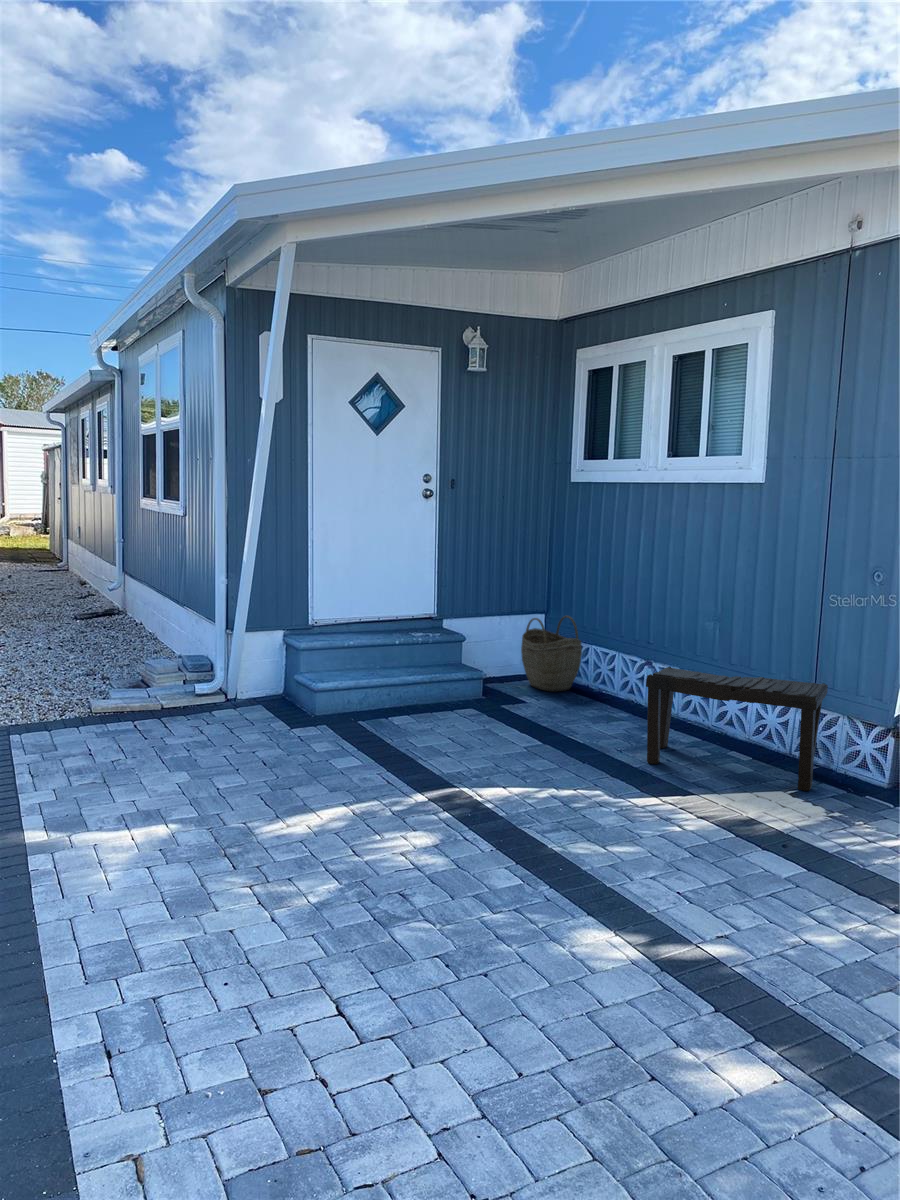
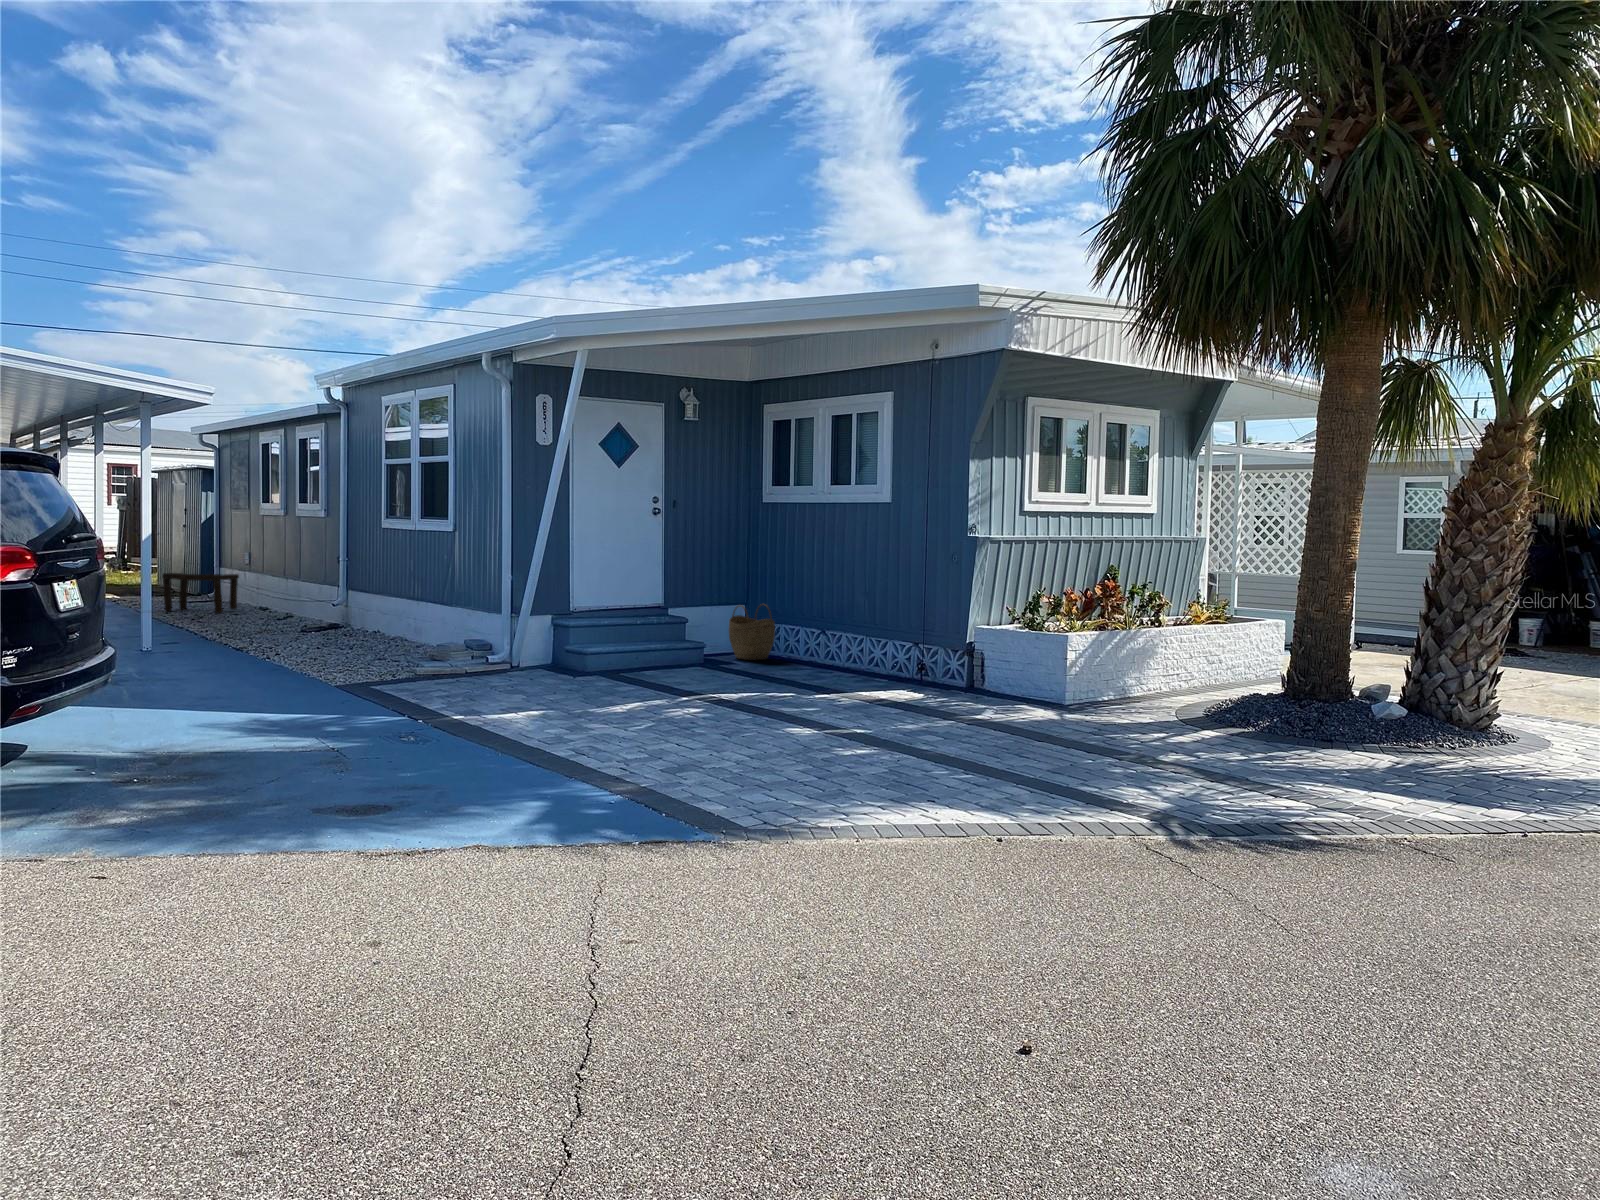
bench: present [646,666,828,791] -> present [162,573,239,613]

